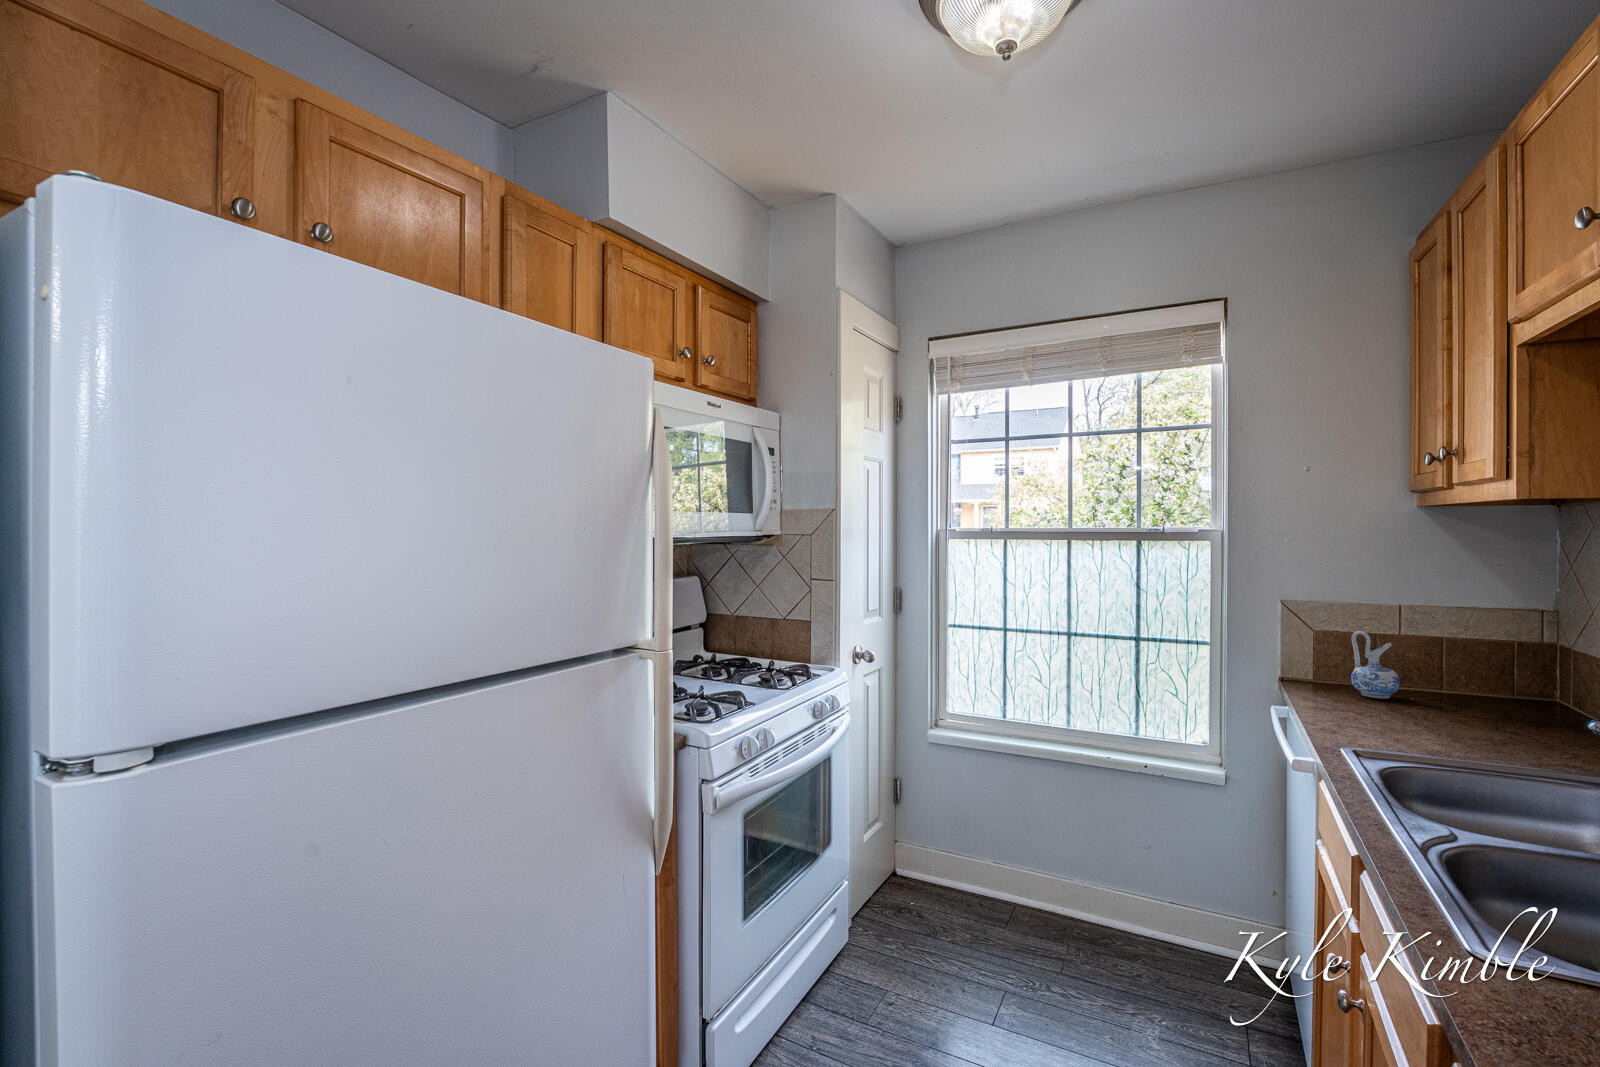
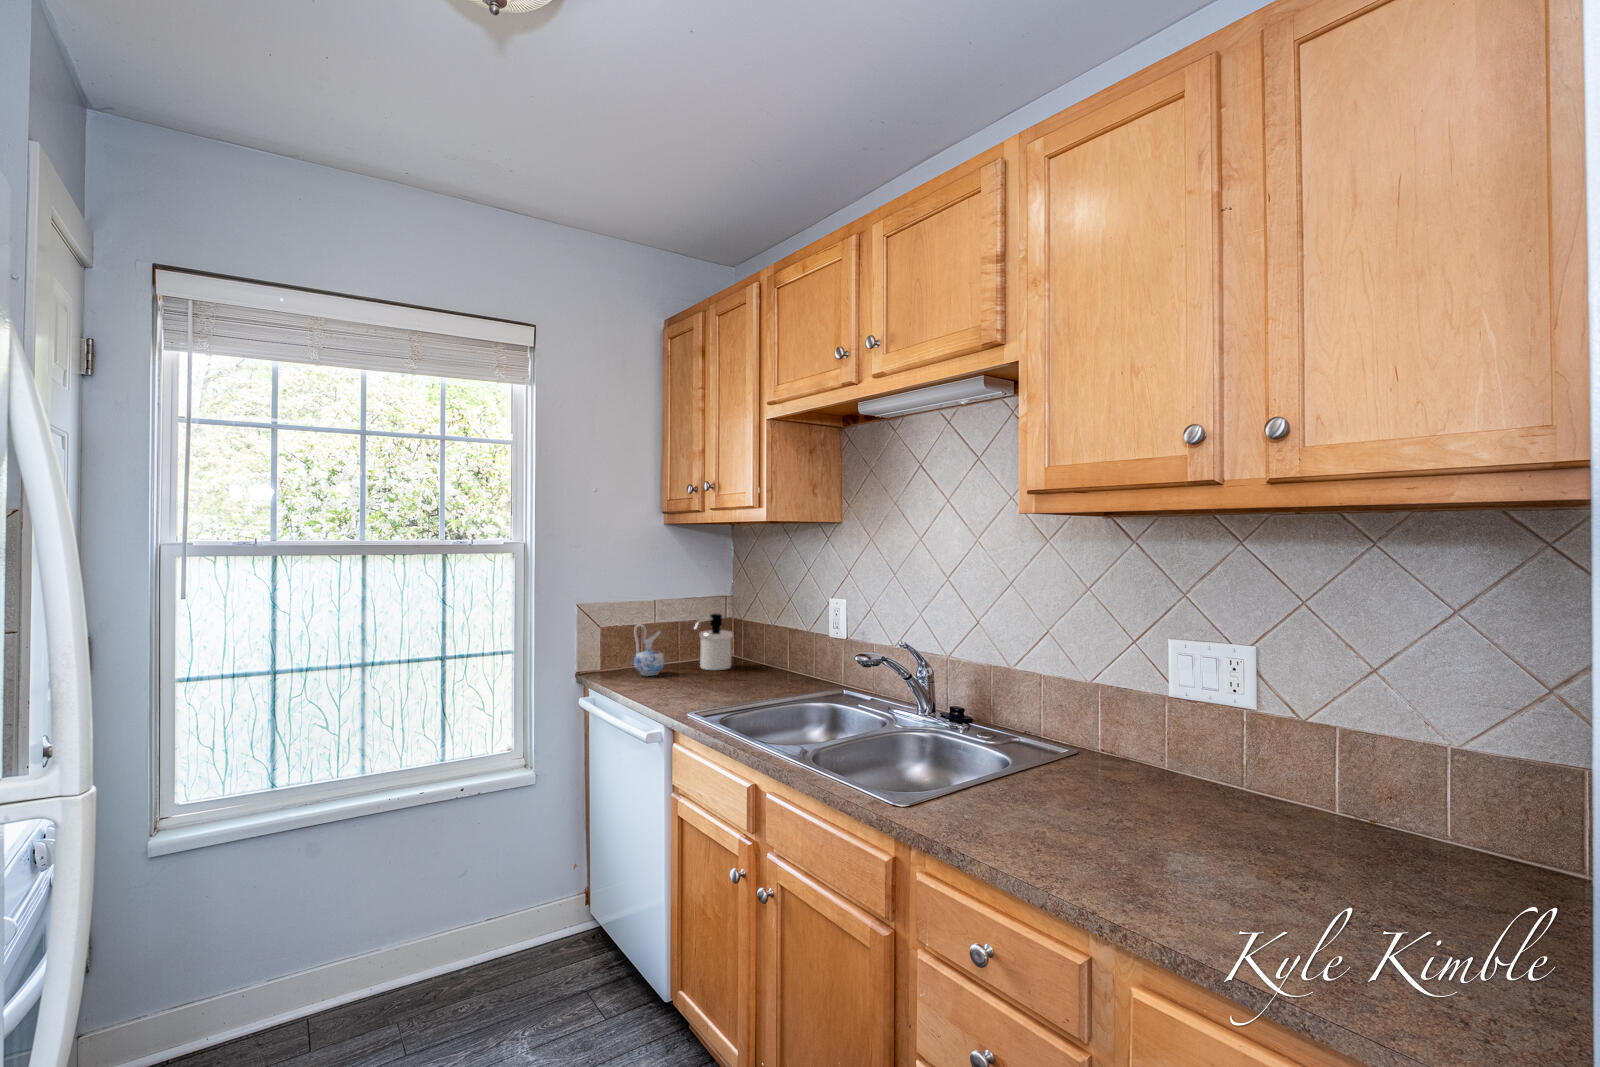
soap dispenser: none [1445,631,1532,713] -> present [694,614,733,670]

